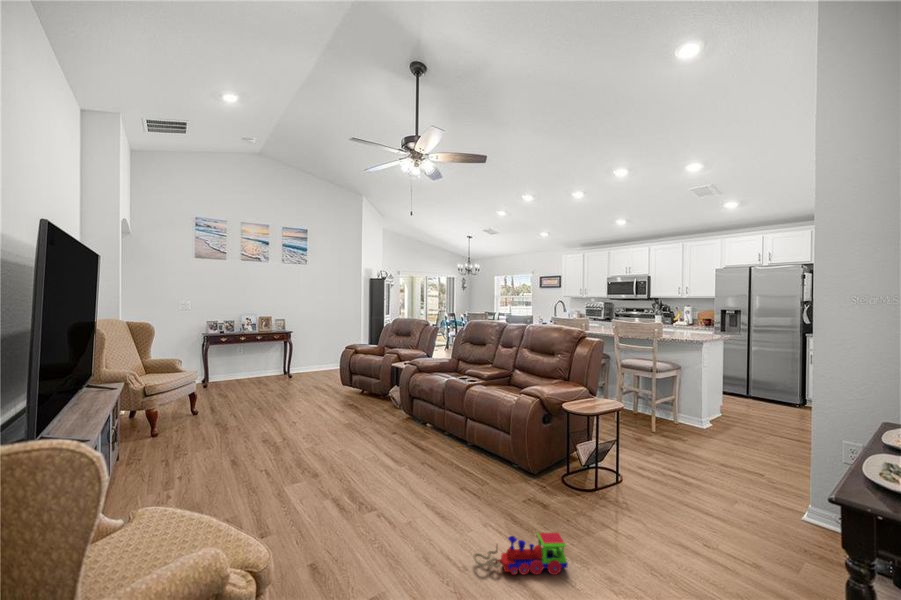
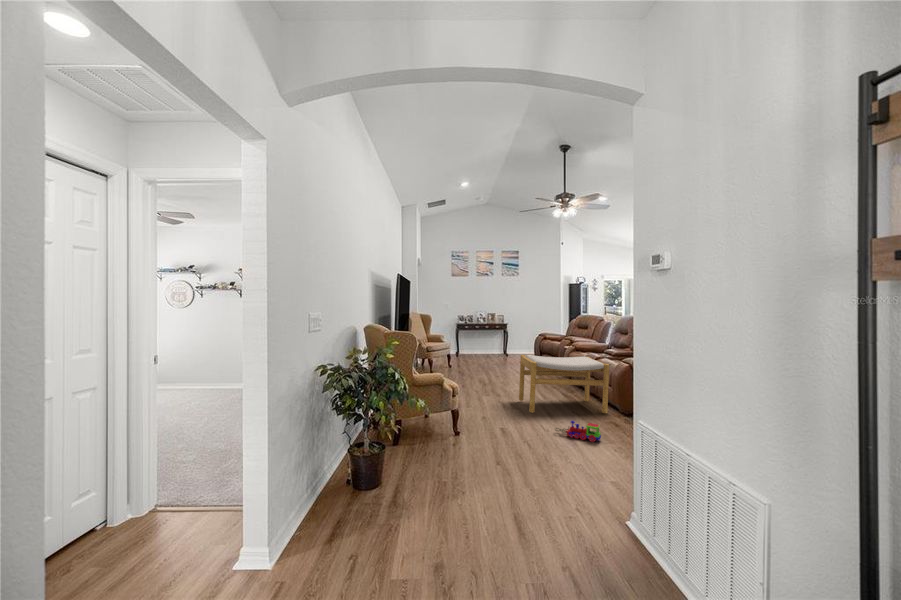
footstool: none [355,384,508,512] -> present [519,355,609,413]

